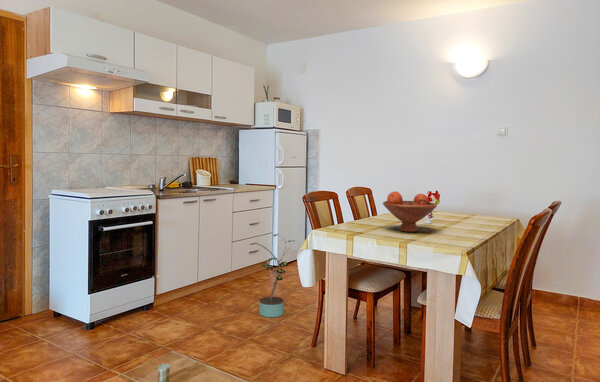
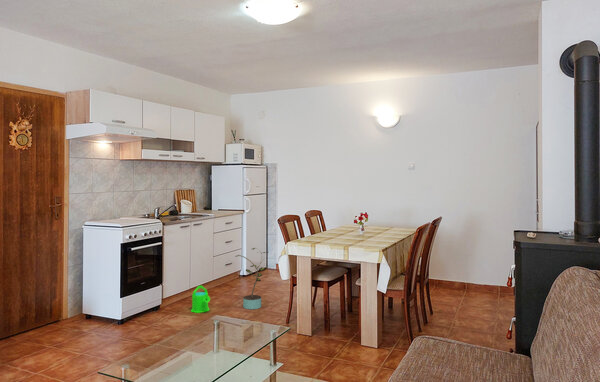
fruit bowl: present [383,191,437,232] -> none [332,215,366,241]
watering can: none [189,281,215,317] -> present [191,286,210,313]

